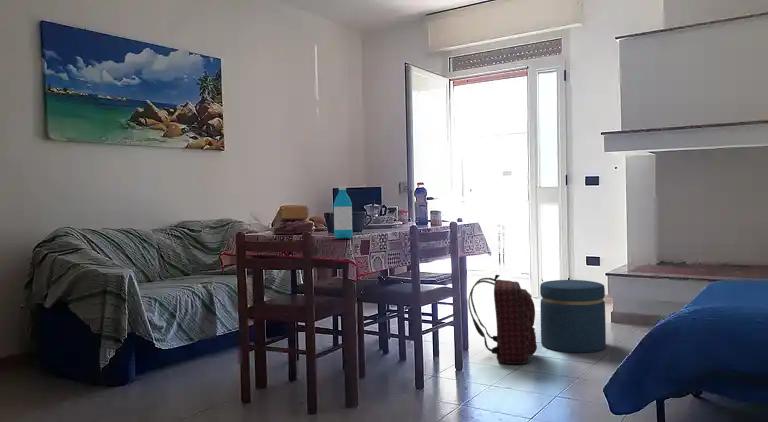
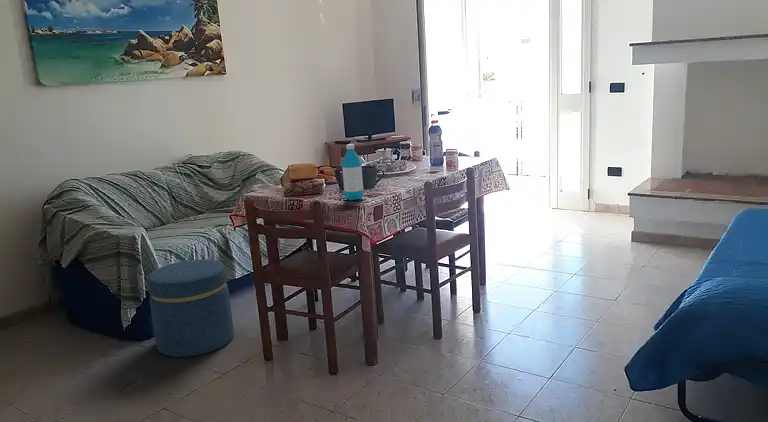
backpack: present [468,275,537,364] -> none [486,211,556,301]
ottoman: present [540,280,606,353] -> present [147,260,234,357]

